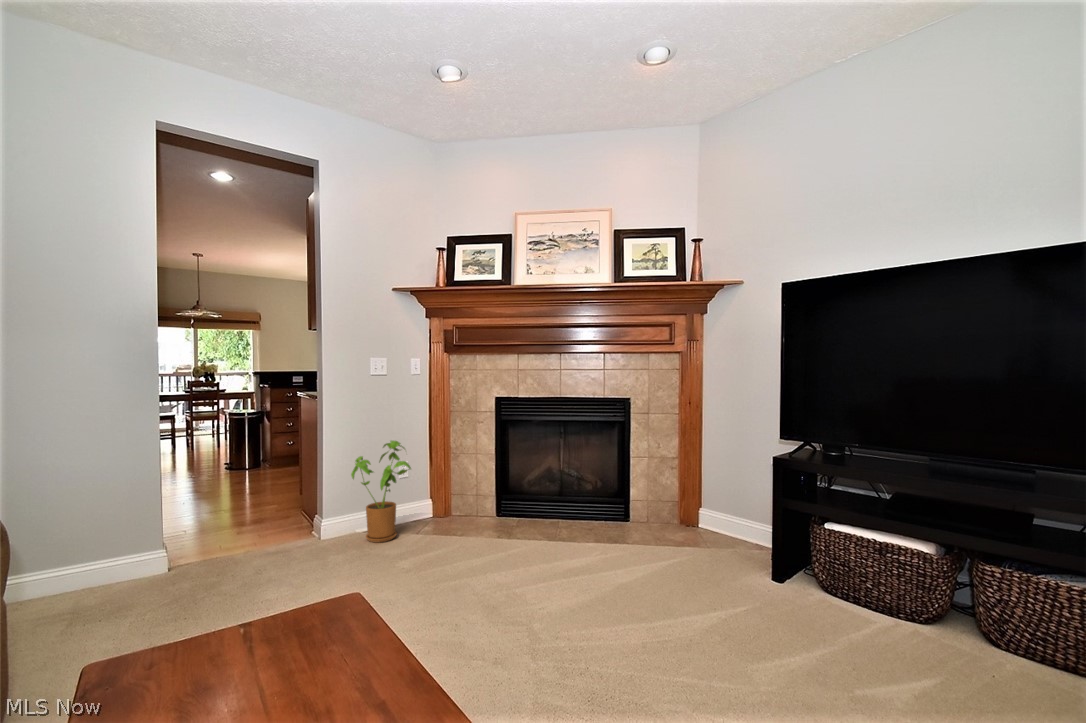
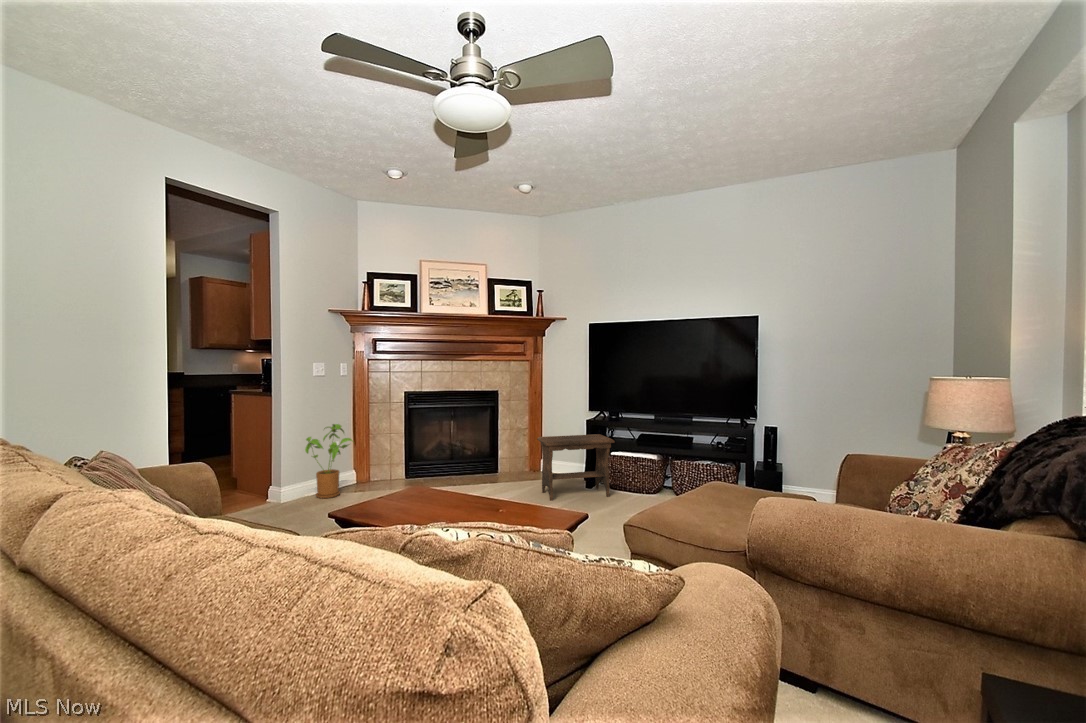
footstool: none [676,482,828,615] -> present [537,434,615,501]

